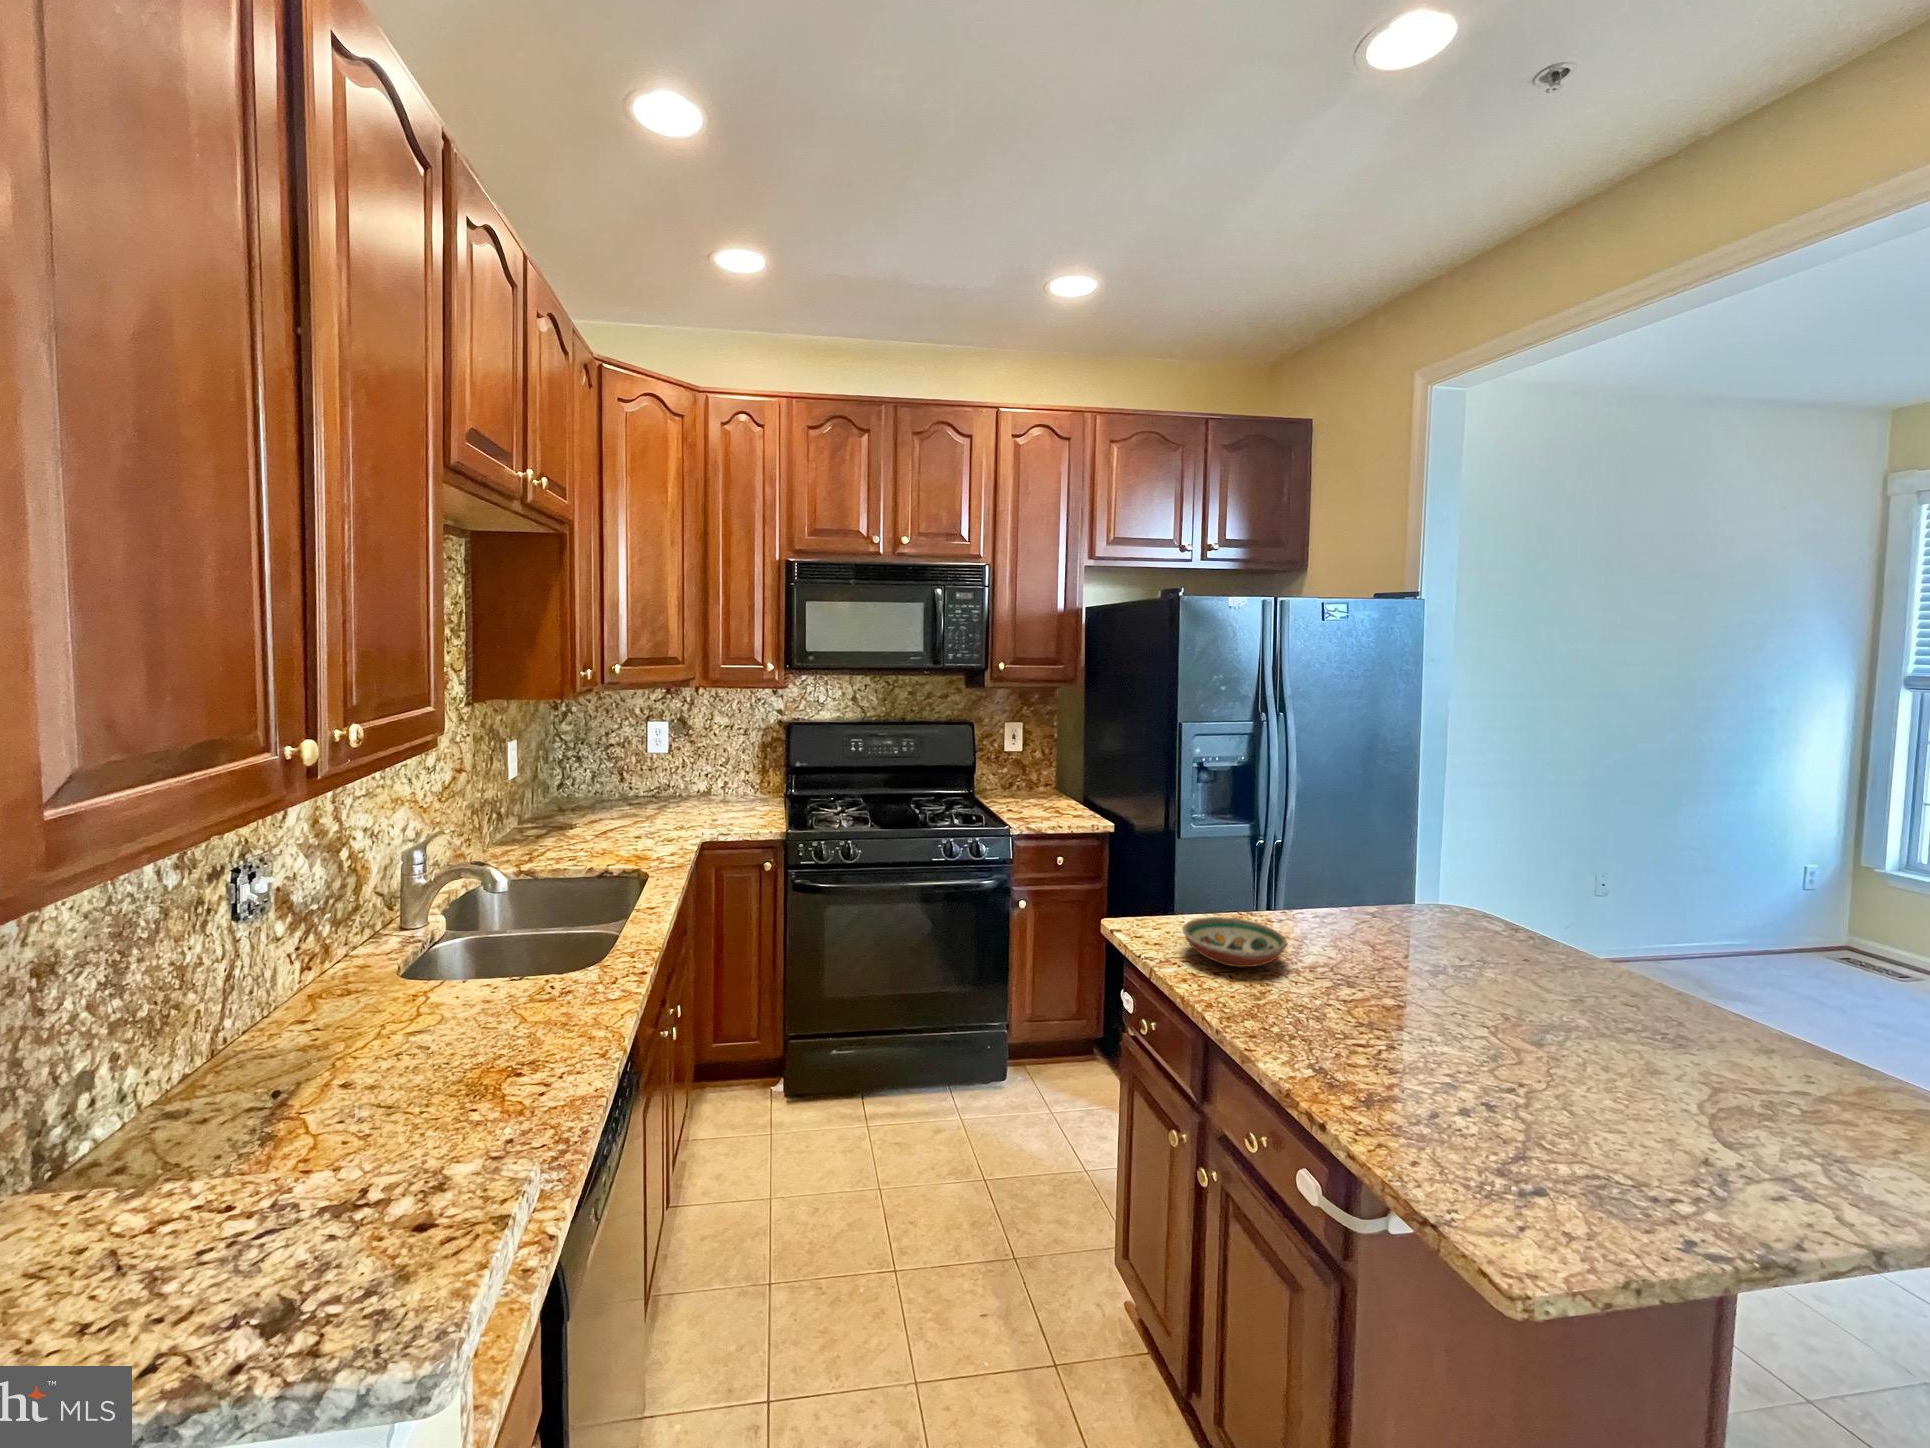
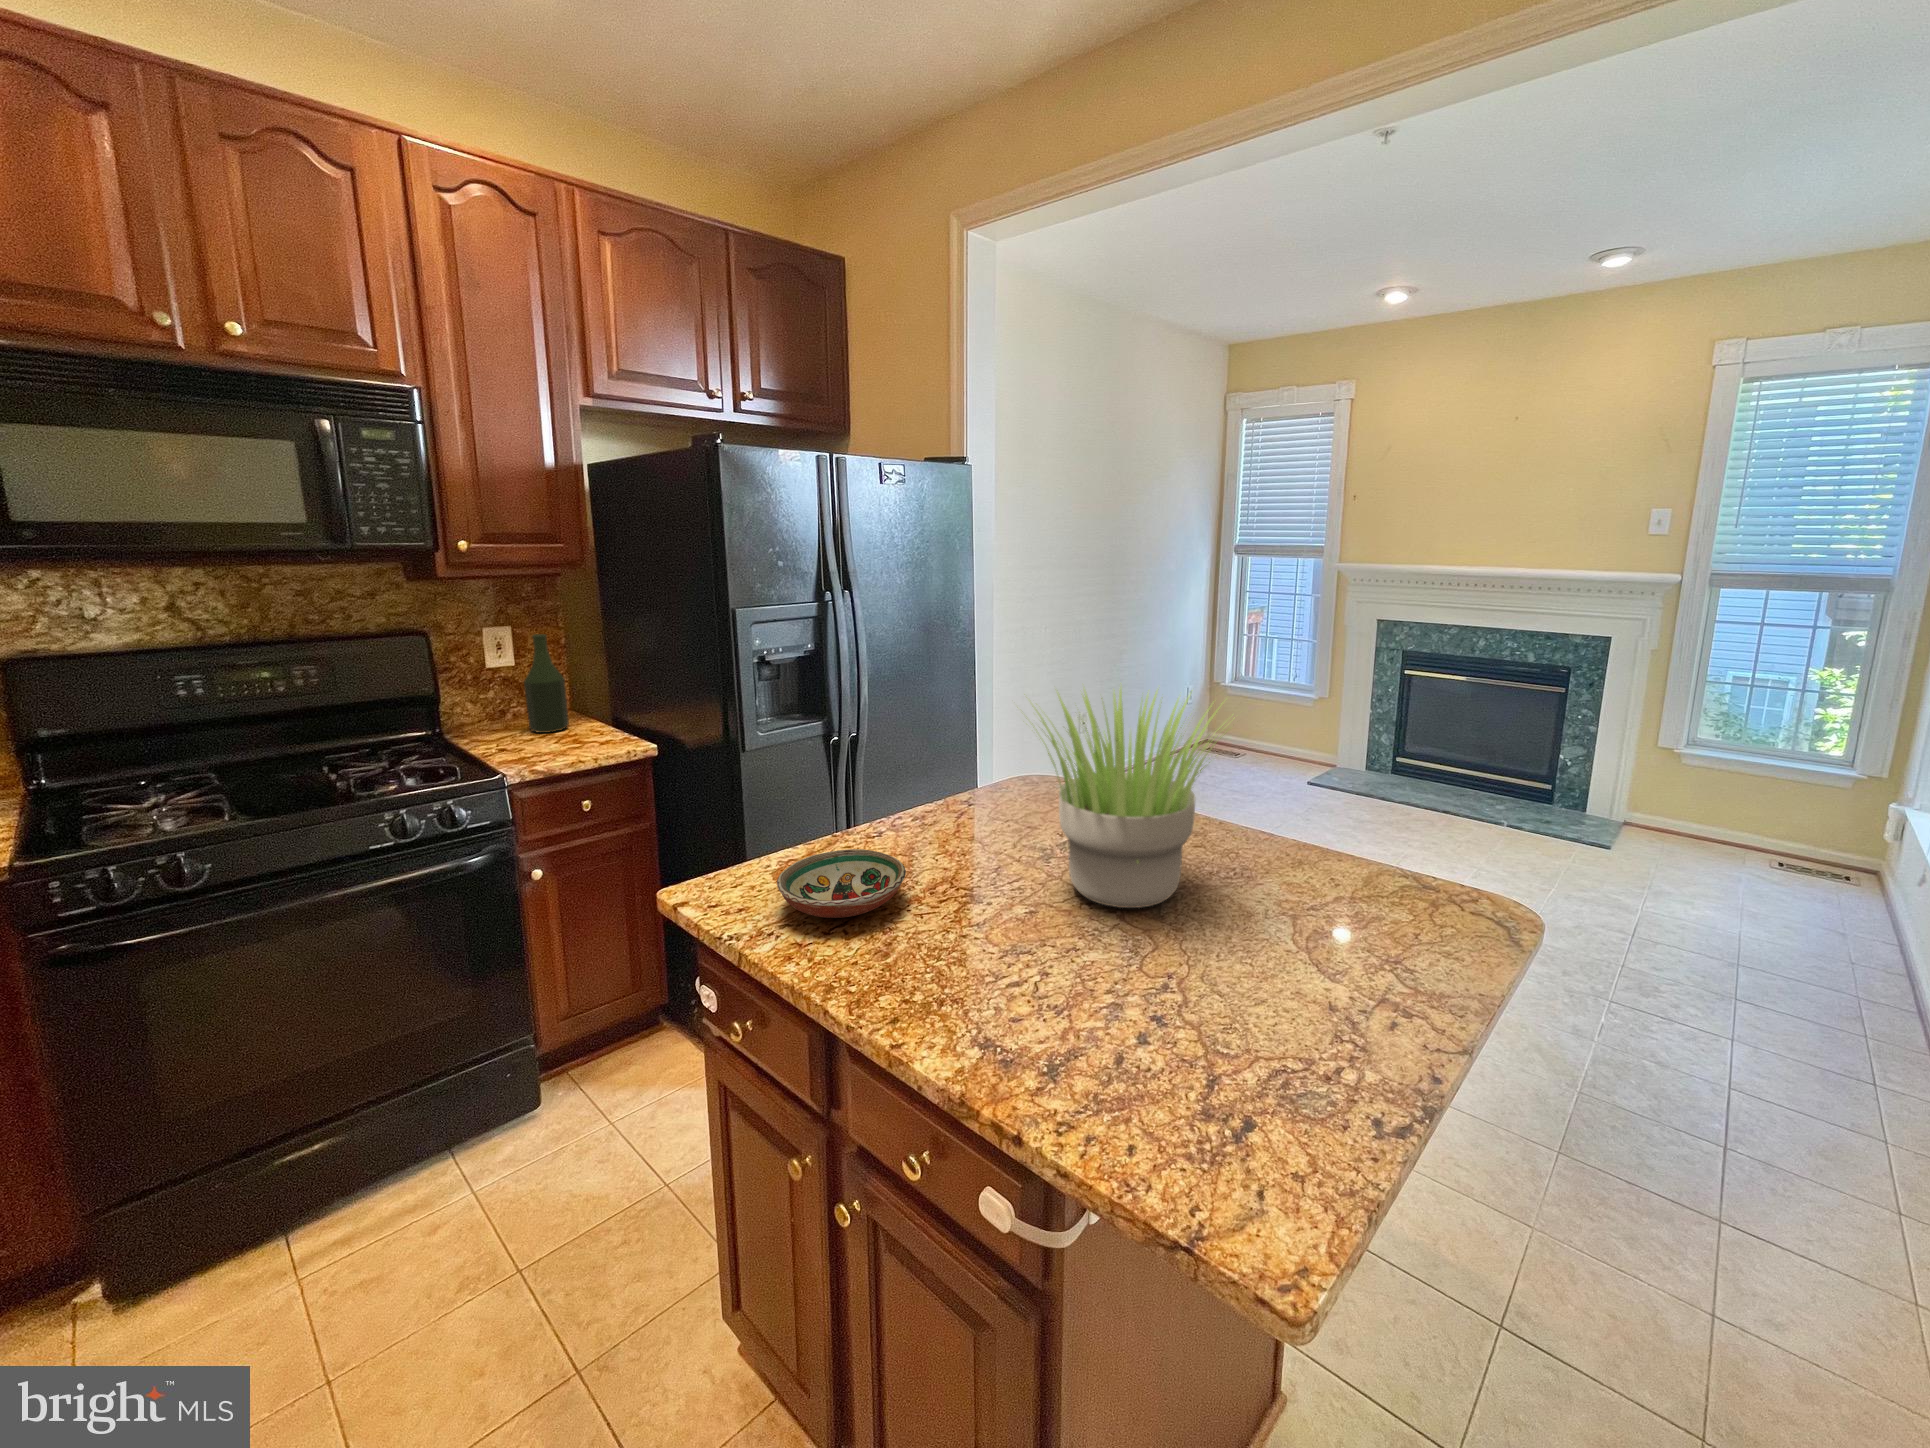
bottle: none [1026,730,1053,803] -> present [524,634,569,733]
potted plant: none [1390,813,1660,1036] -> present [1031,687,1227,908]

